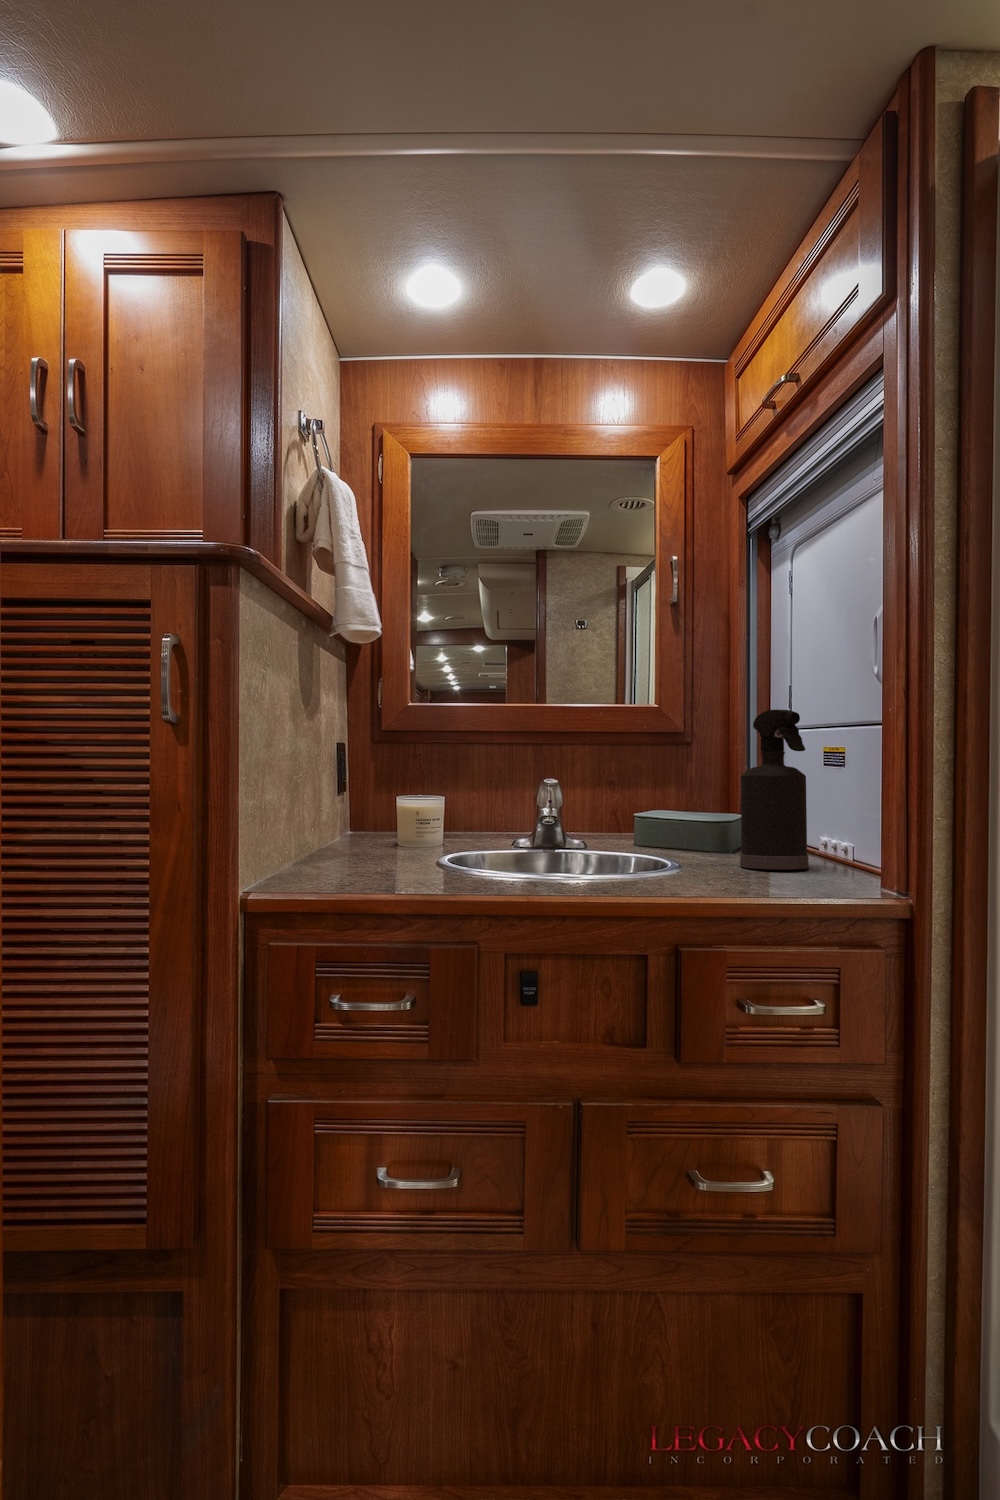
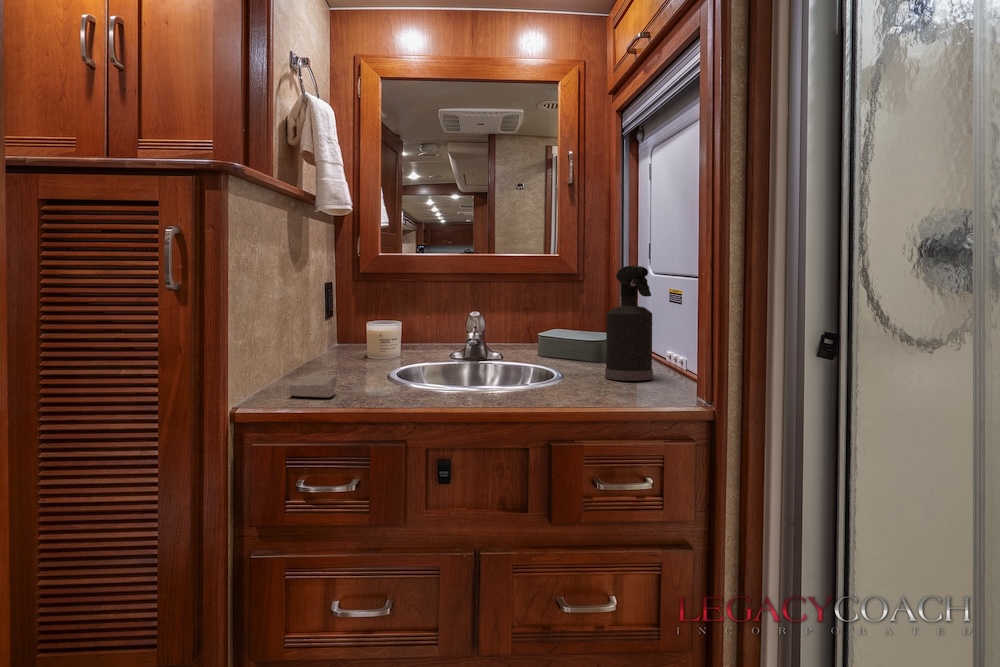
soap bar: none [314,854,377,884] -> present [289,375,337,397]

